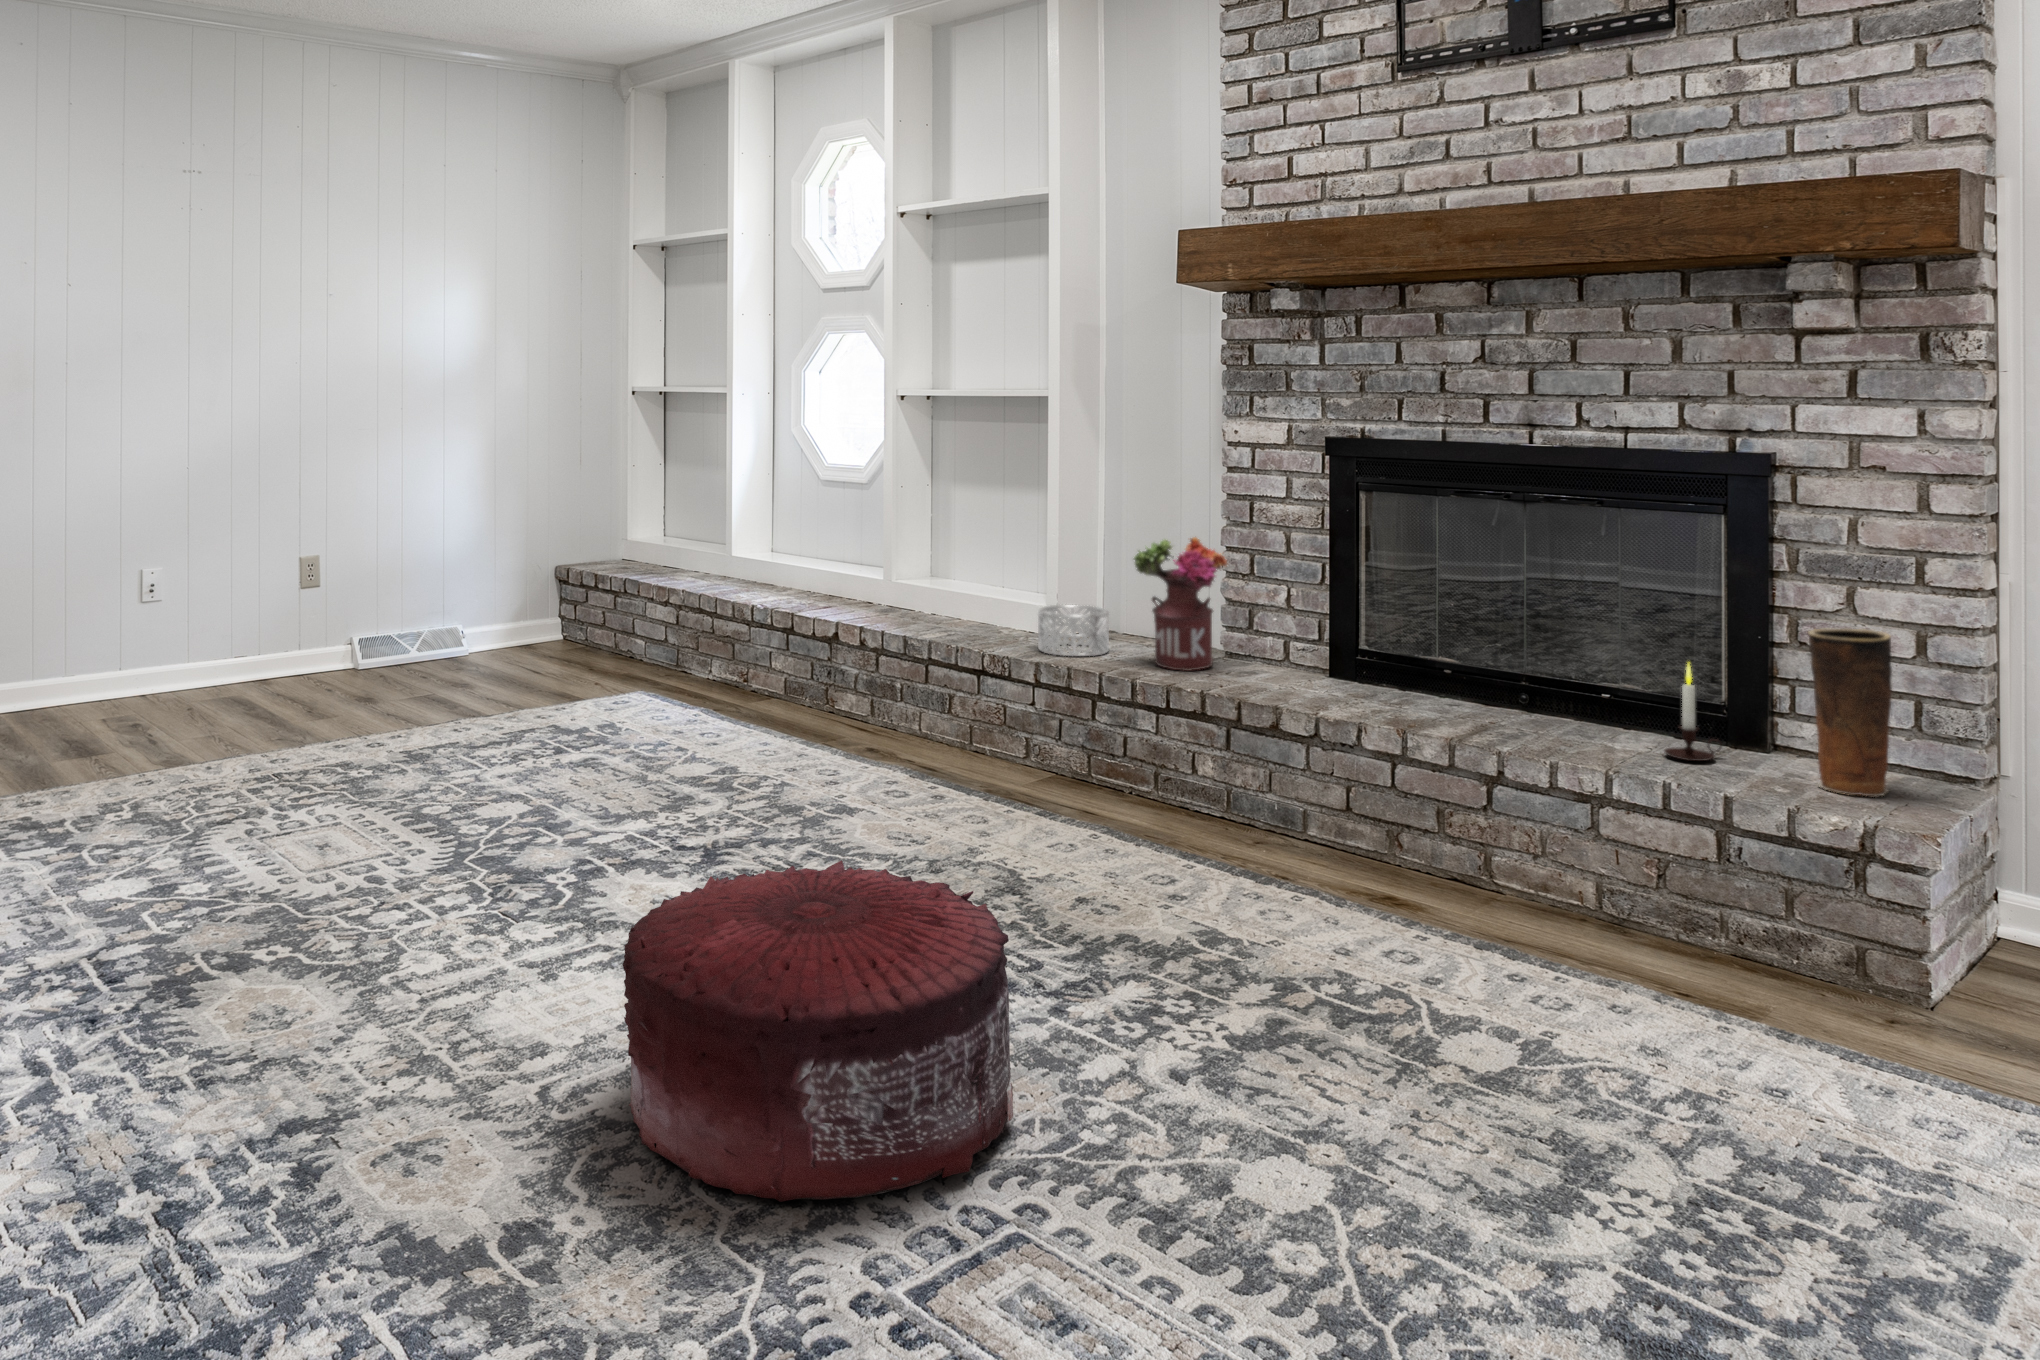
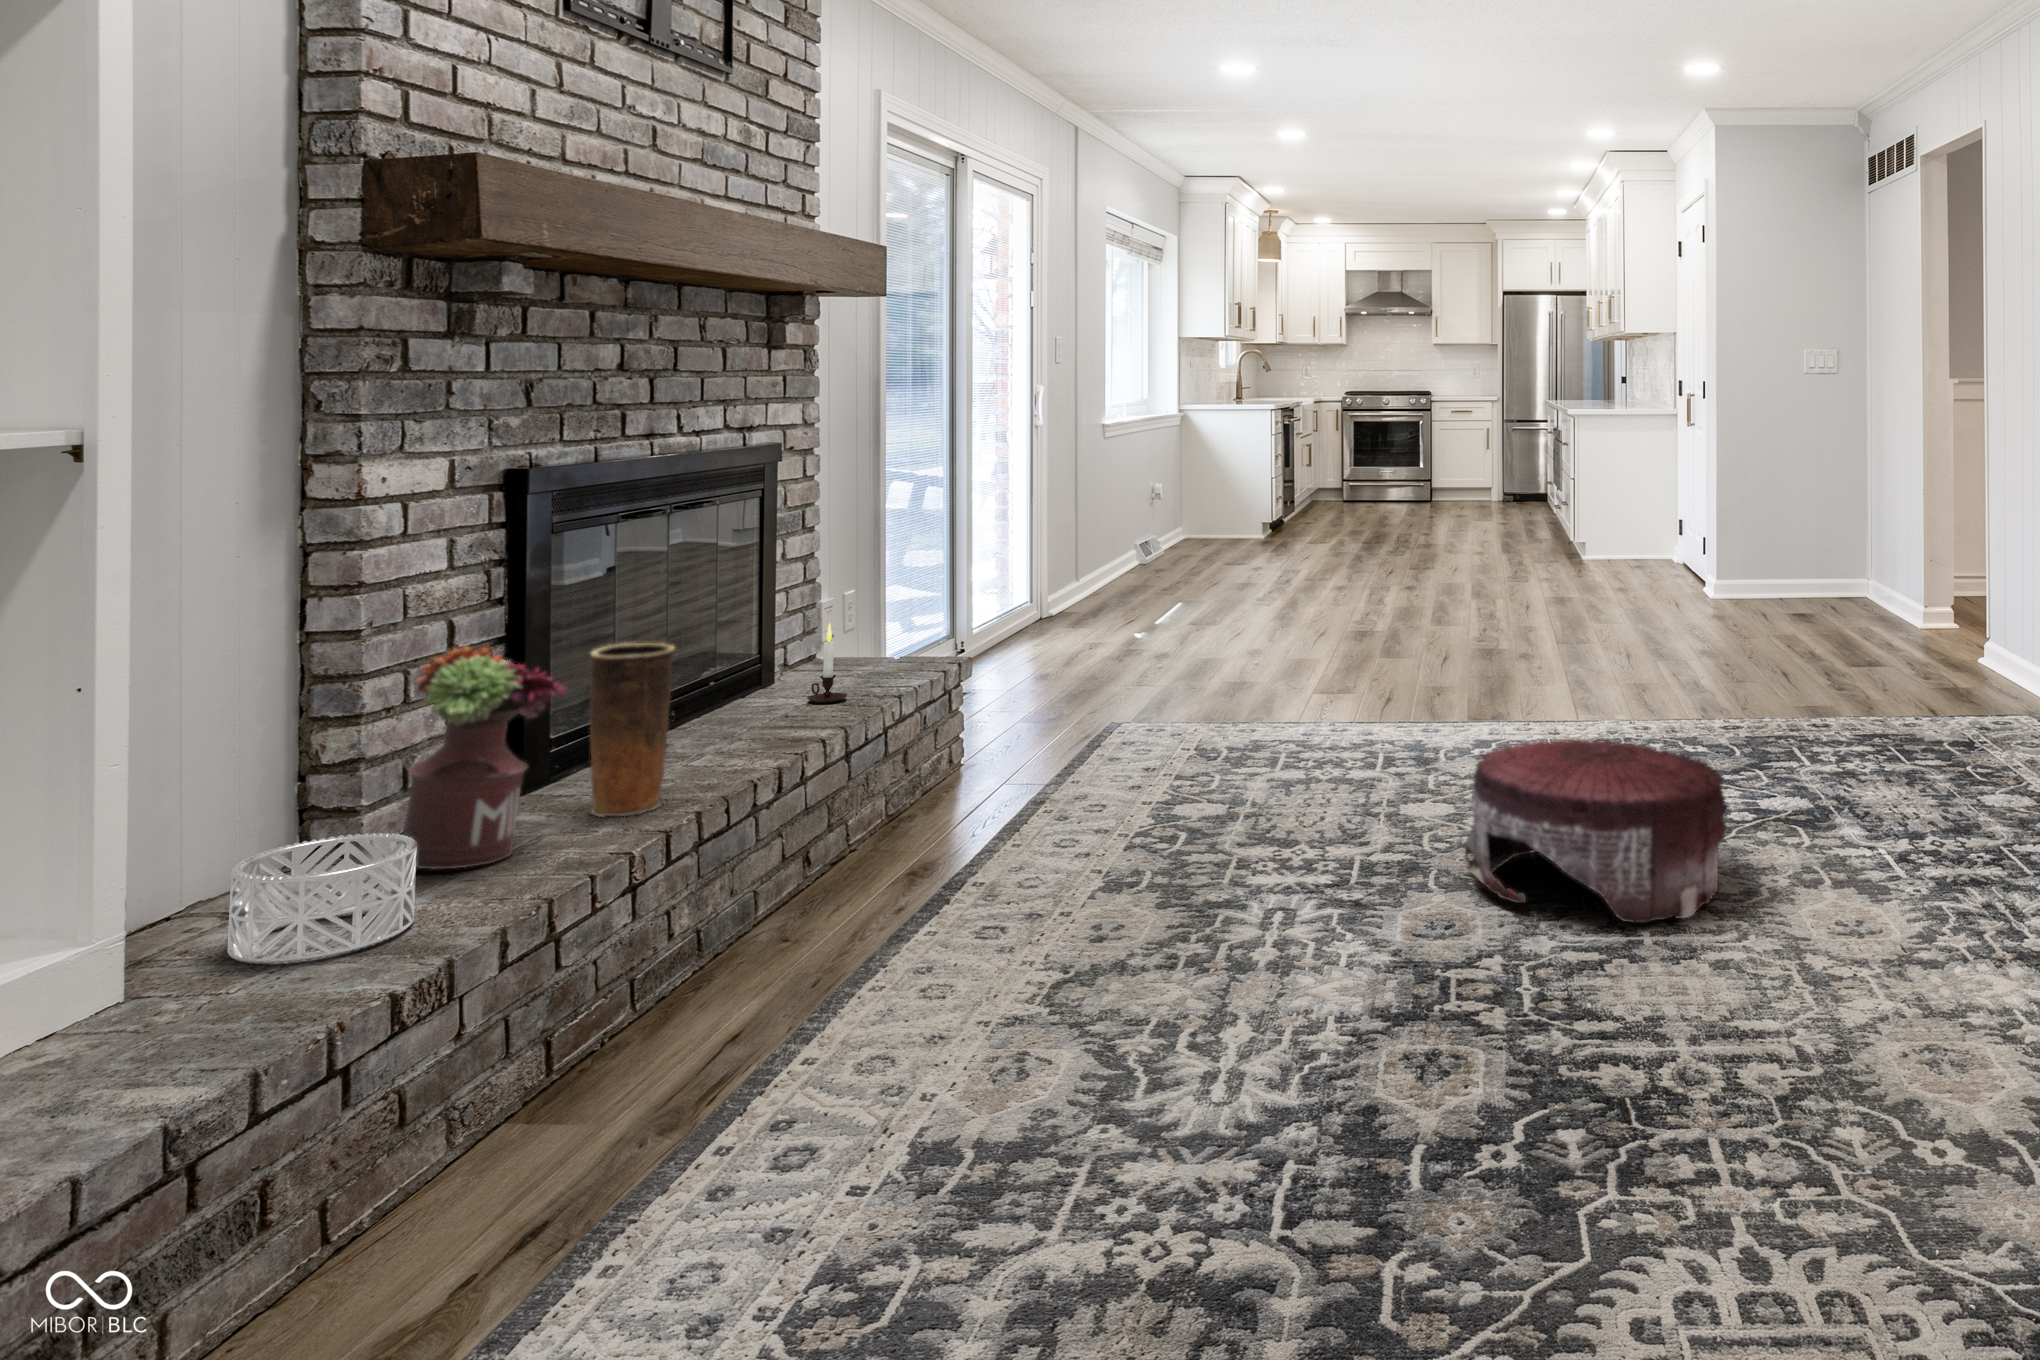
vase: present [1808,629,1892,797] -> present [590,643,675,816]

